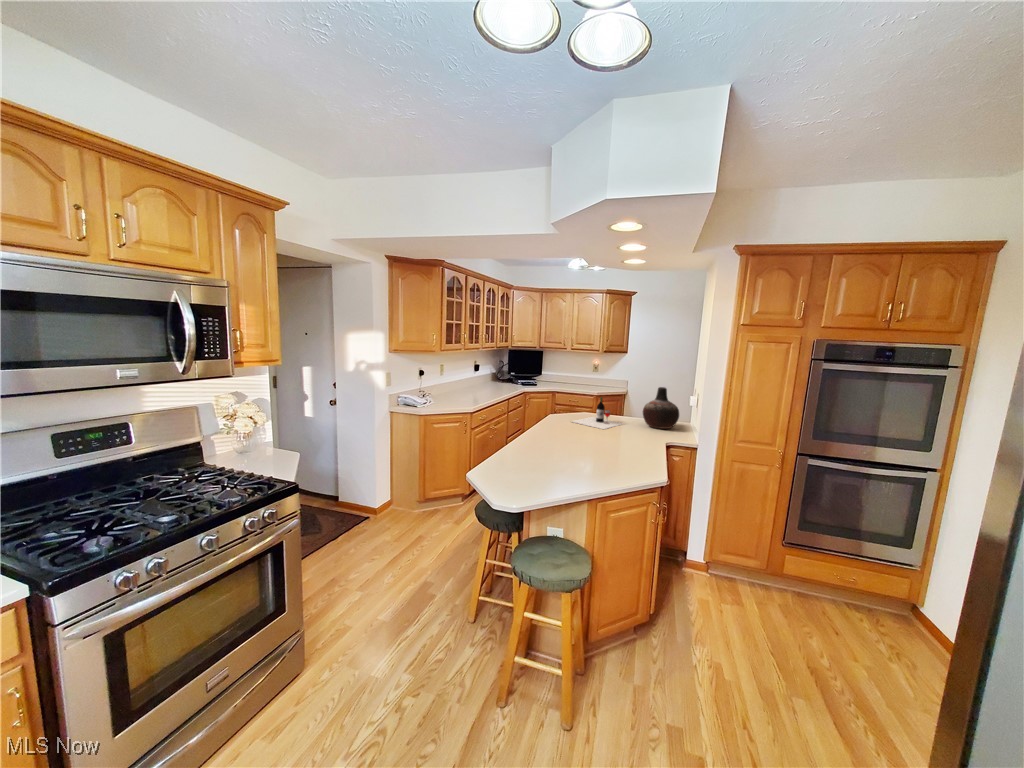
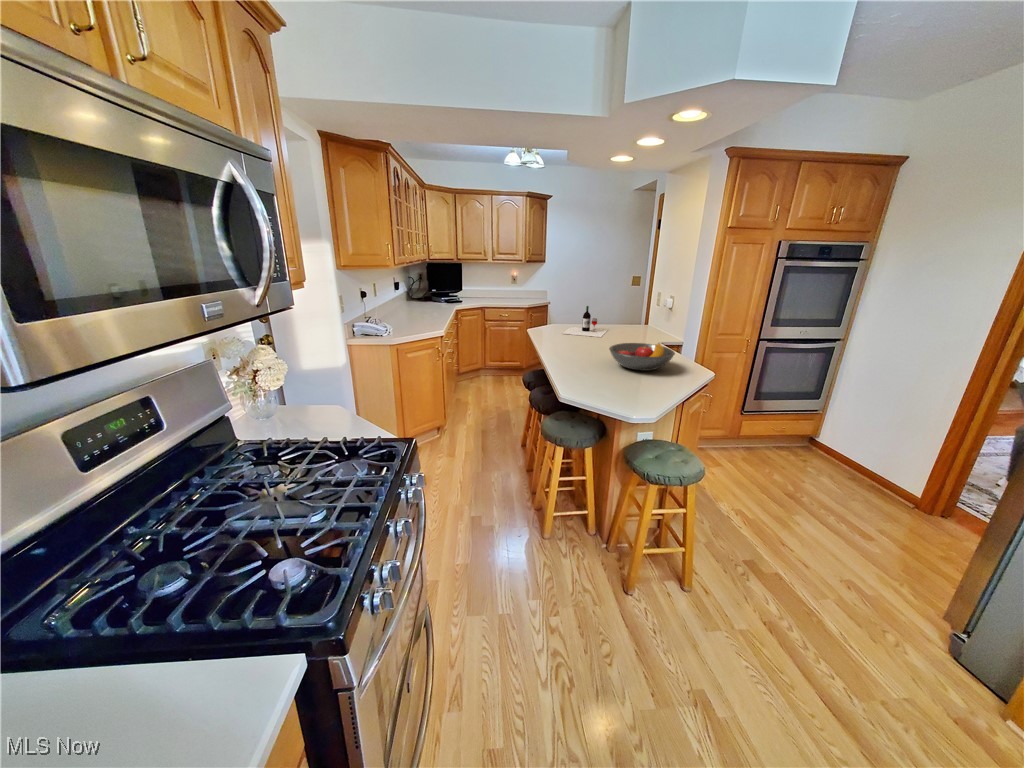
vase: present [643,387,679,429] -> none [623,292,657,331]
fruit bowl: none [552,436,619,466] -> present [609,343,675,371]

